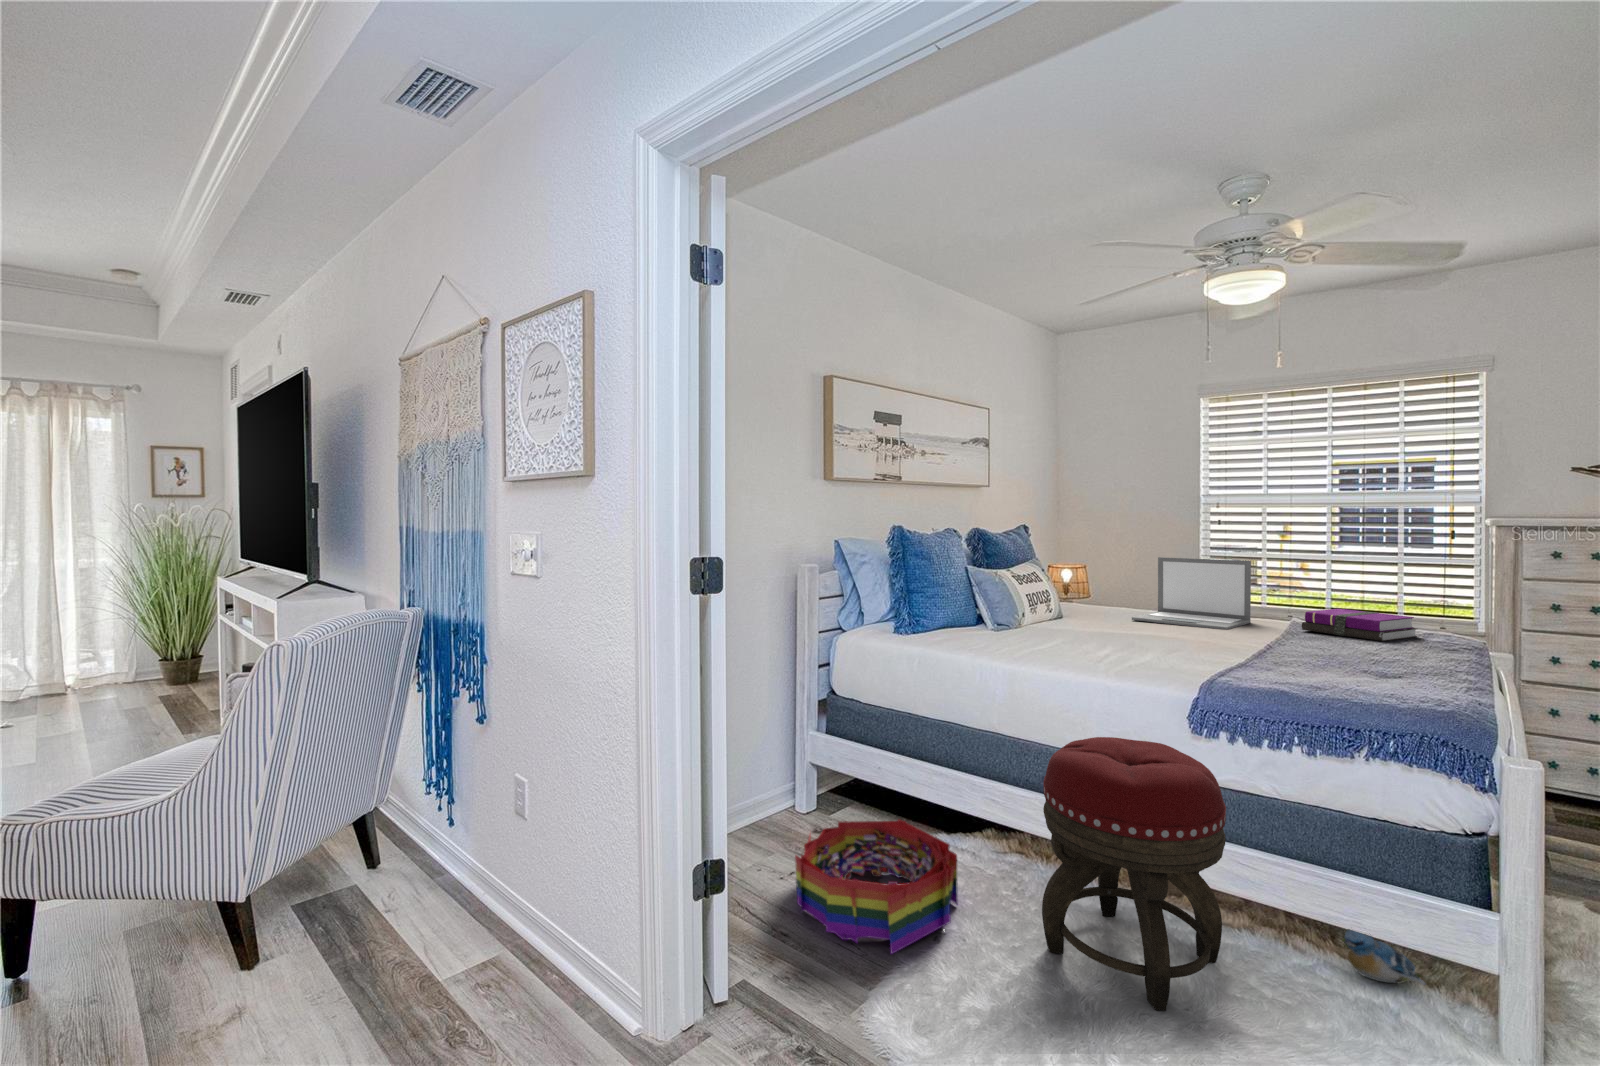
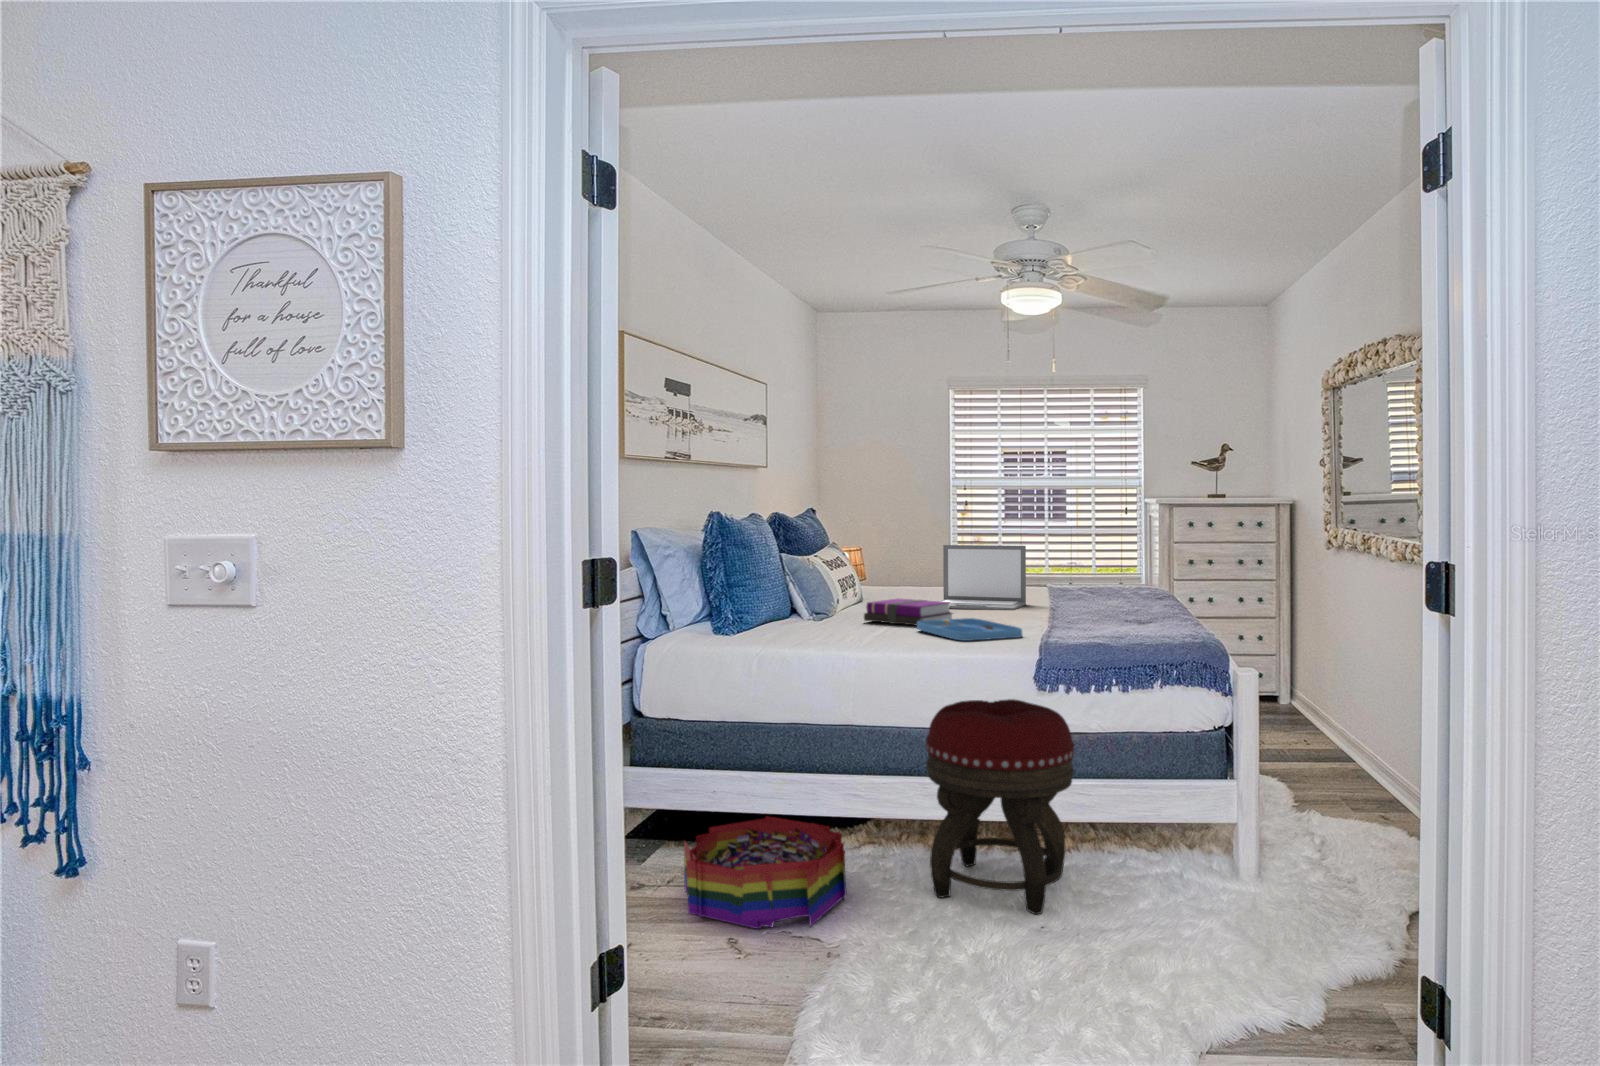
notebook: present [1302,609,1417,641] -> present [864,599,952,625]
tray: none [1079,640,1190,670] -> present [917,618,1022,641]
plush toy: present [1342,929,1425,985] -> none [1143,827,1196,865]

